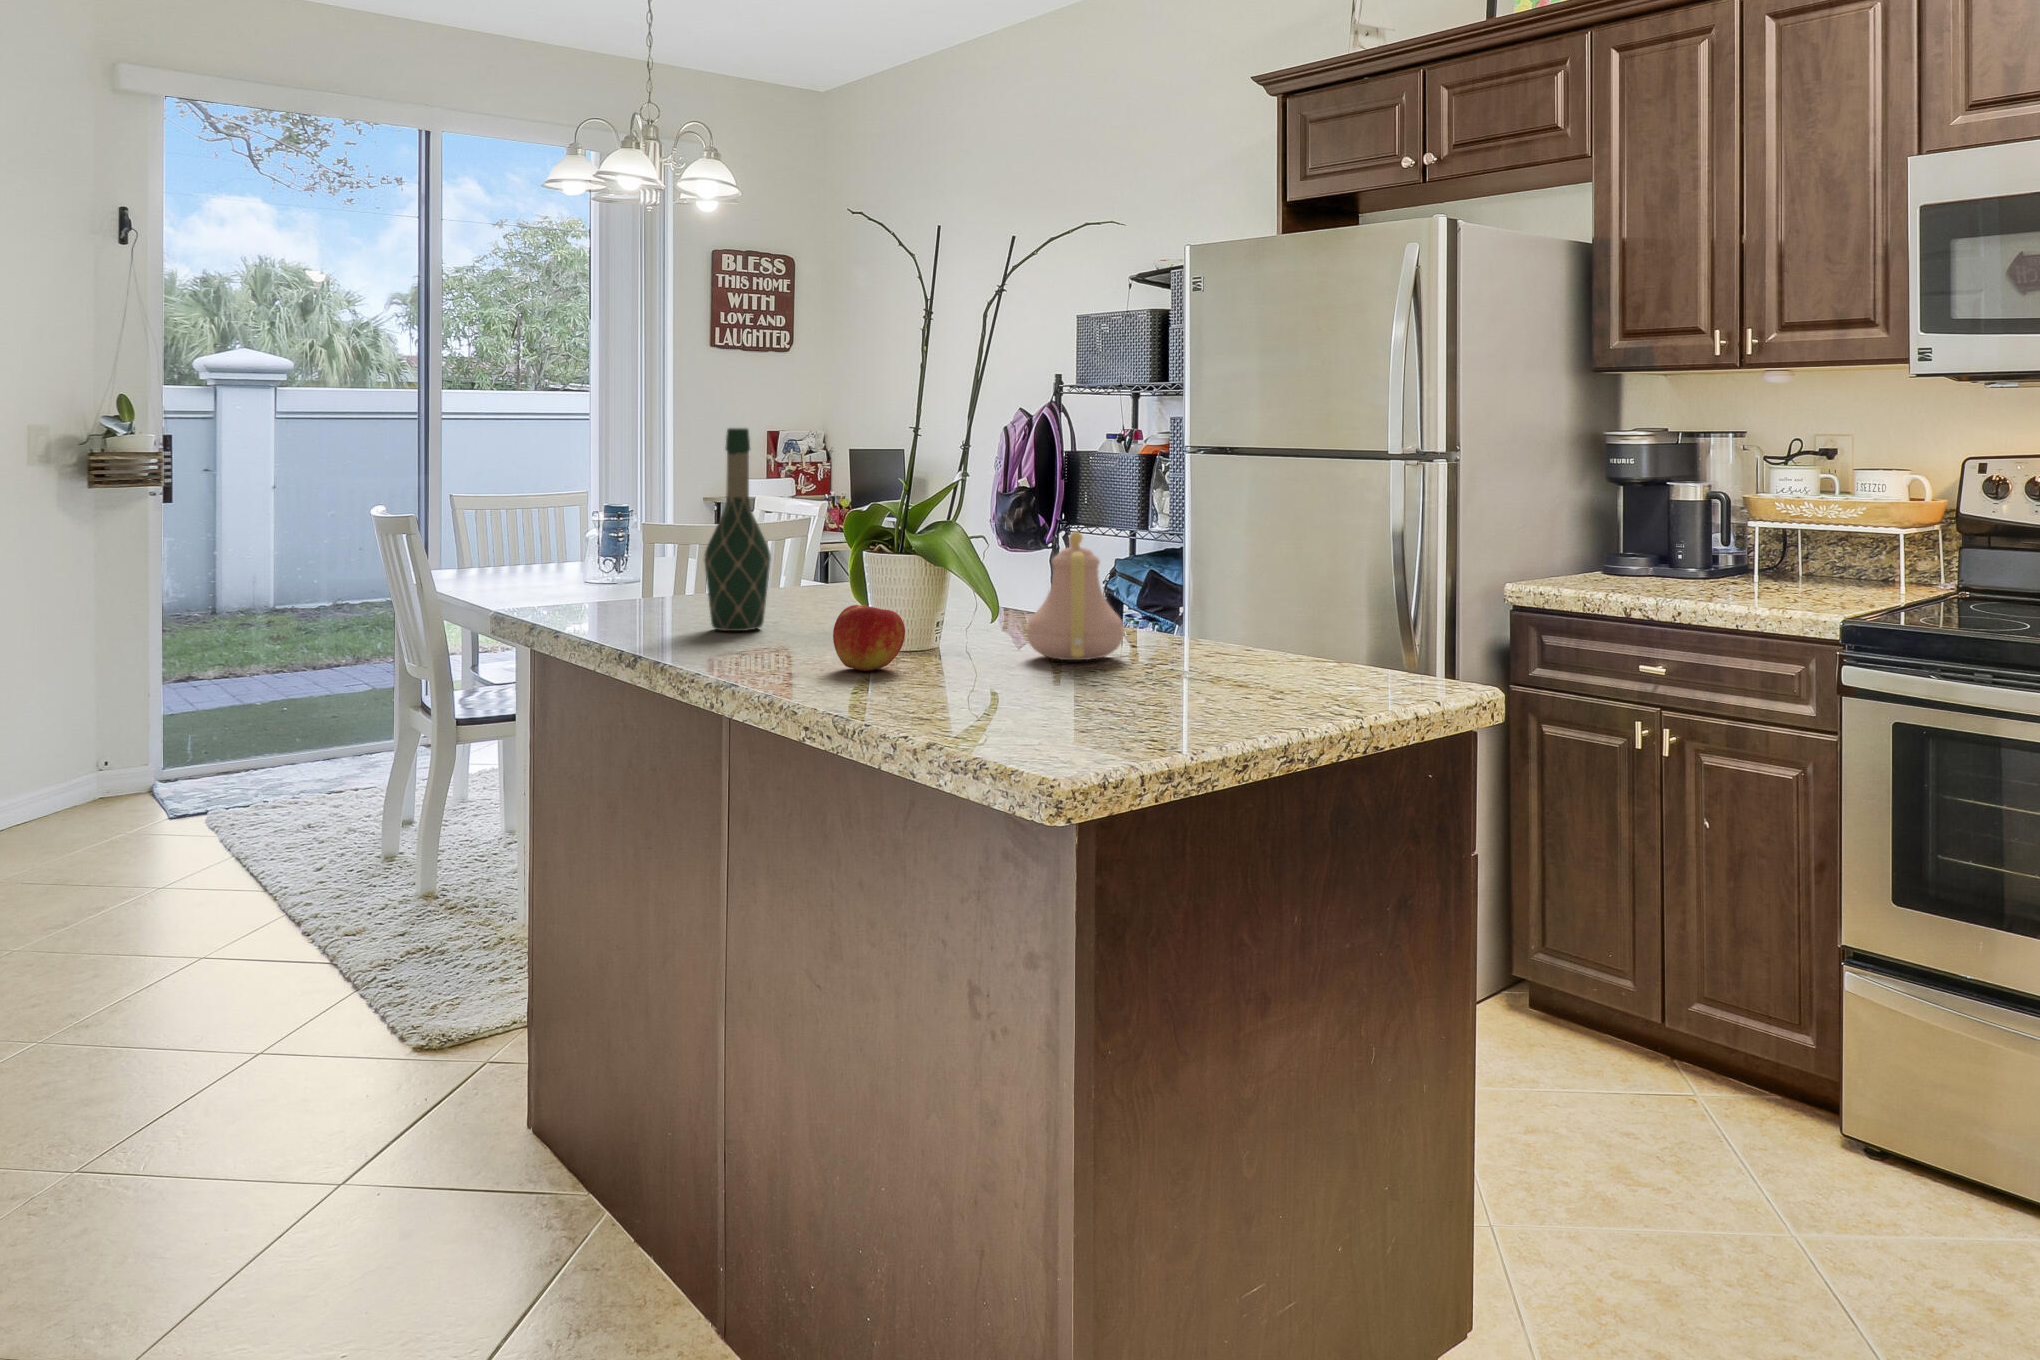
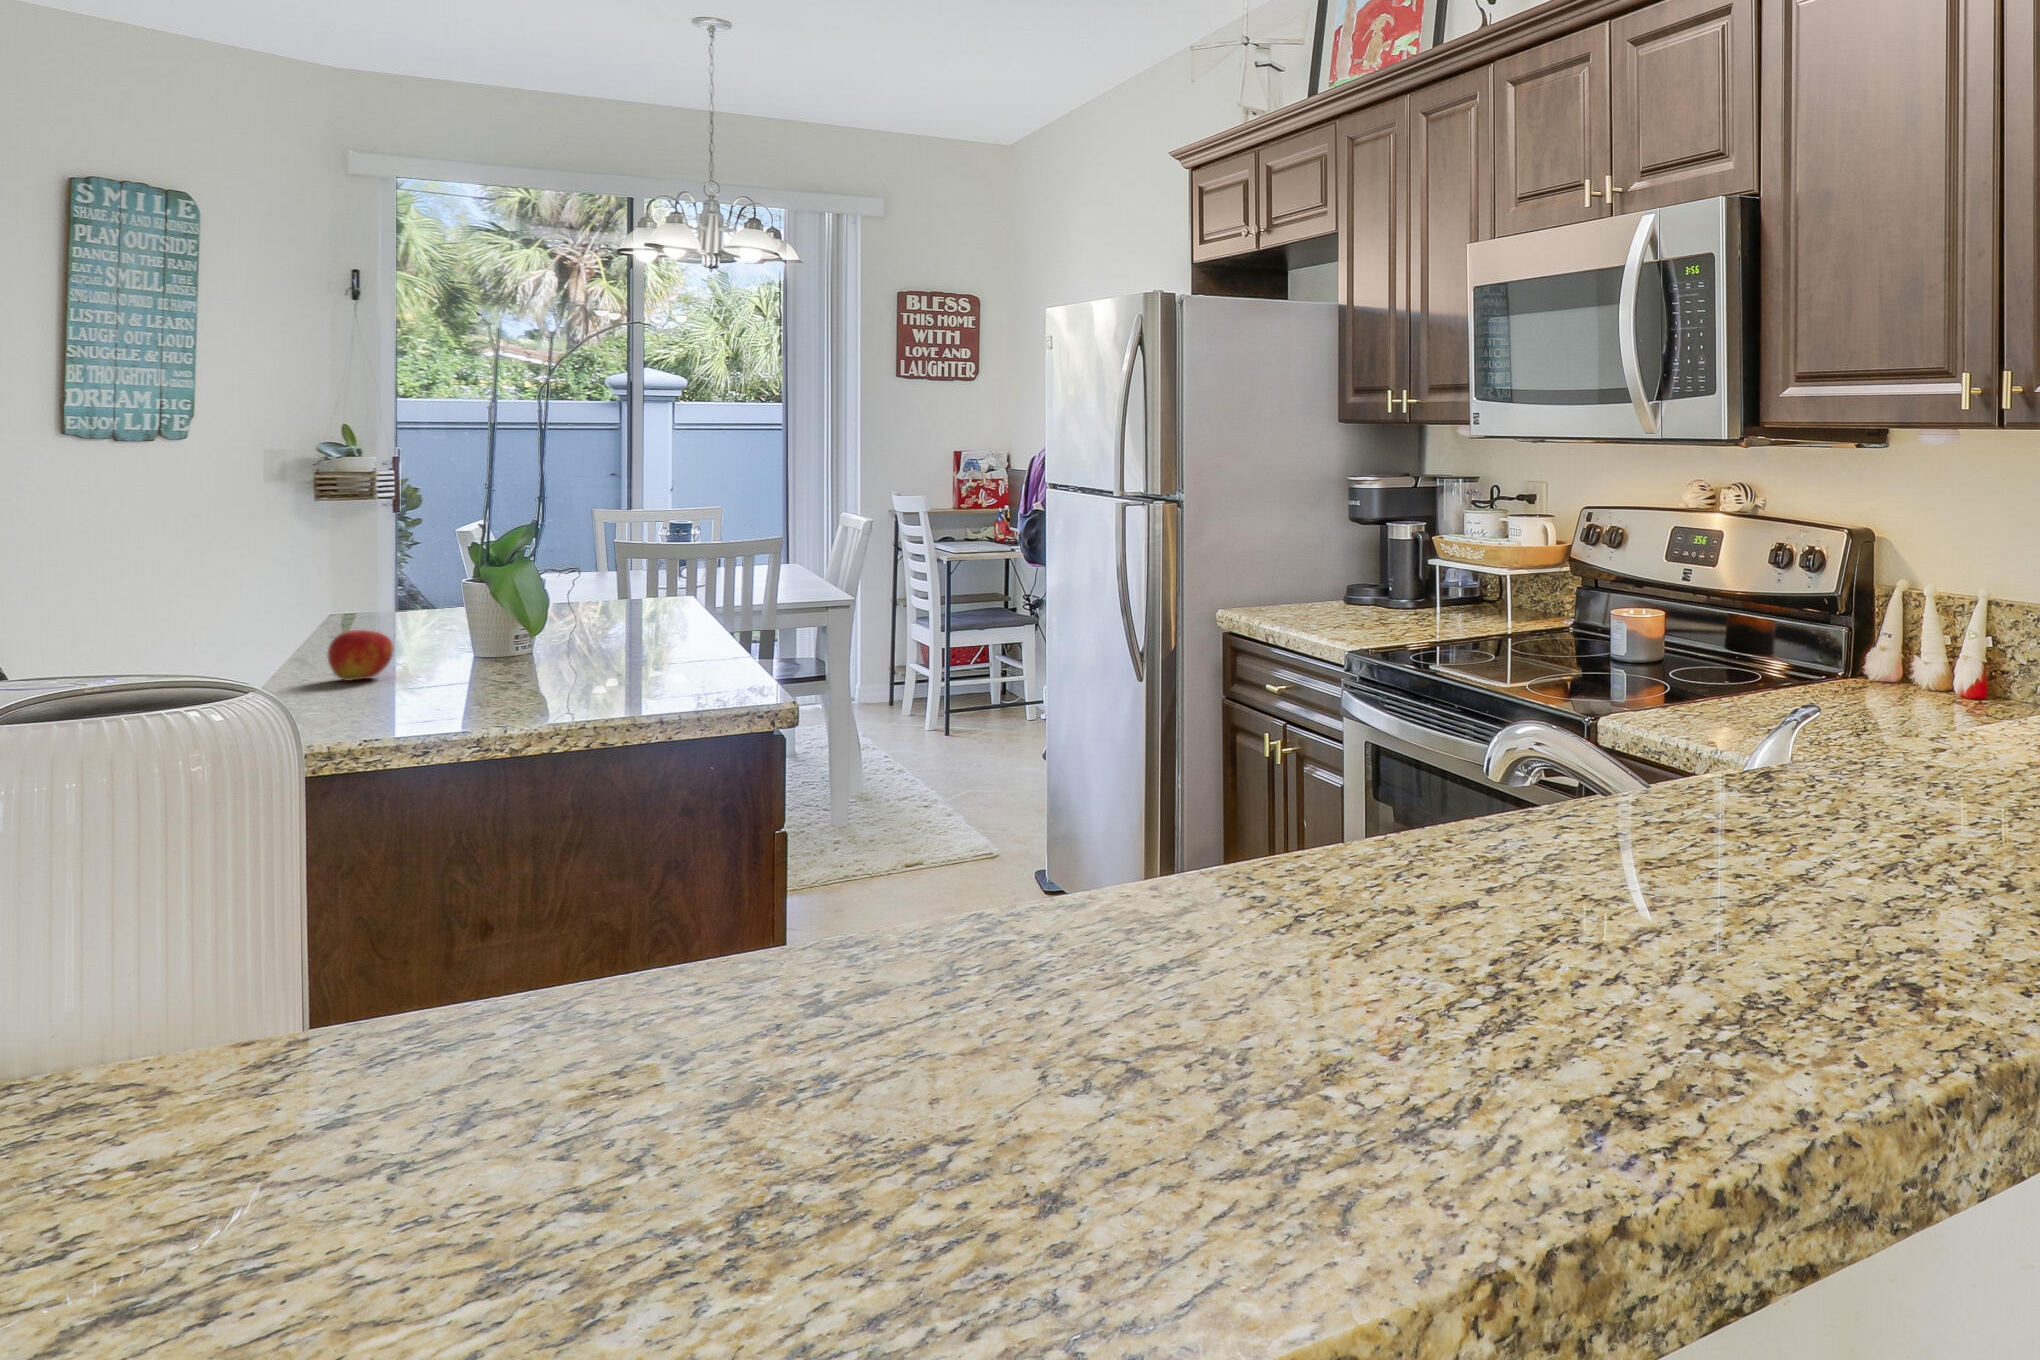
wine bottle: present [704,428,771,631] -> none [366,485,430,644]
teapot: present [1026,531,1124,660] -> none [506,574,613,675]

